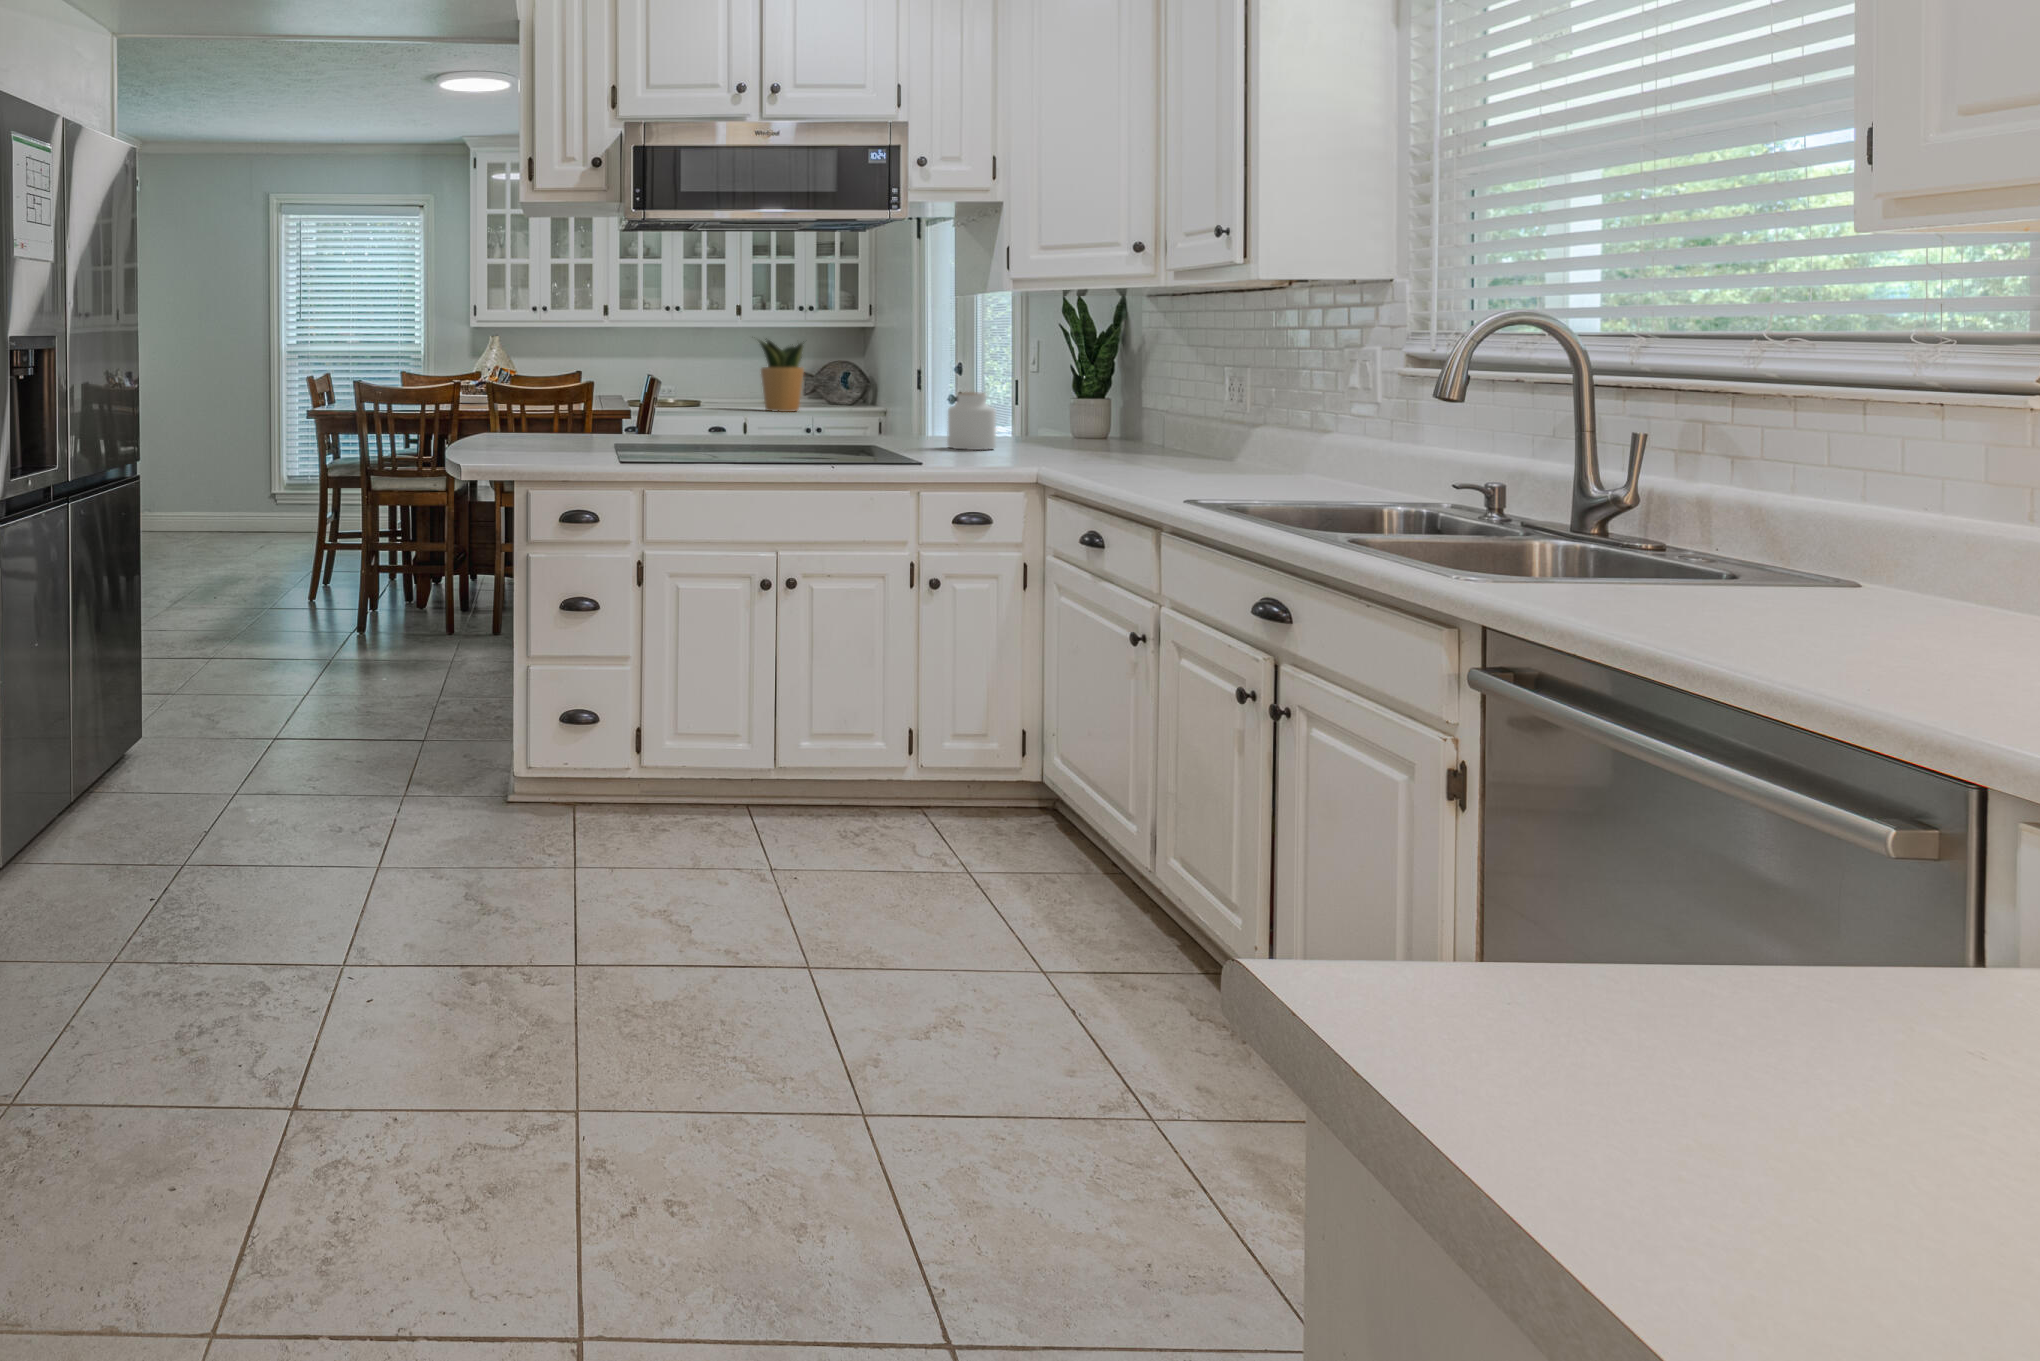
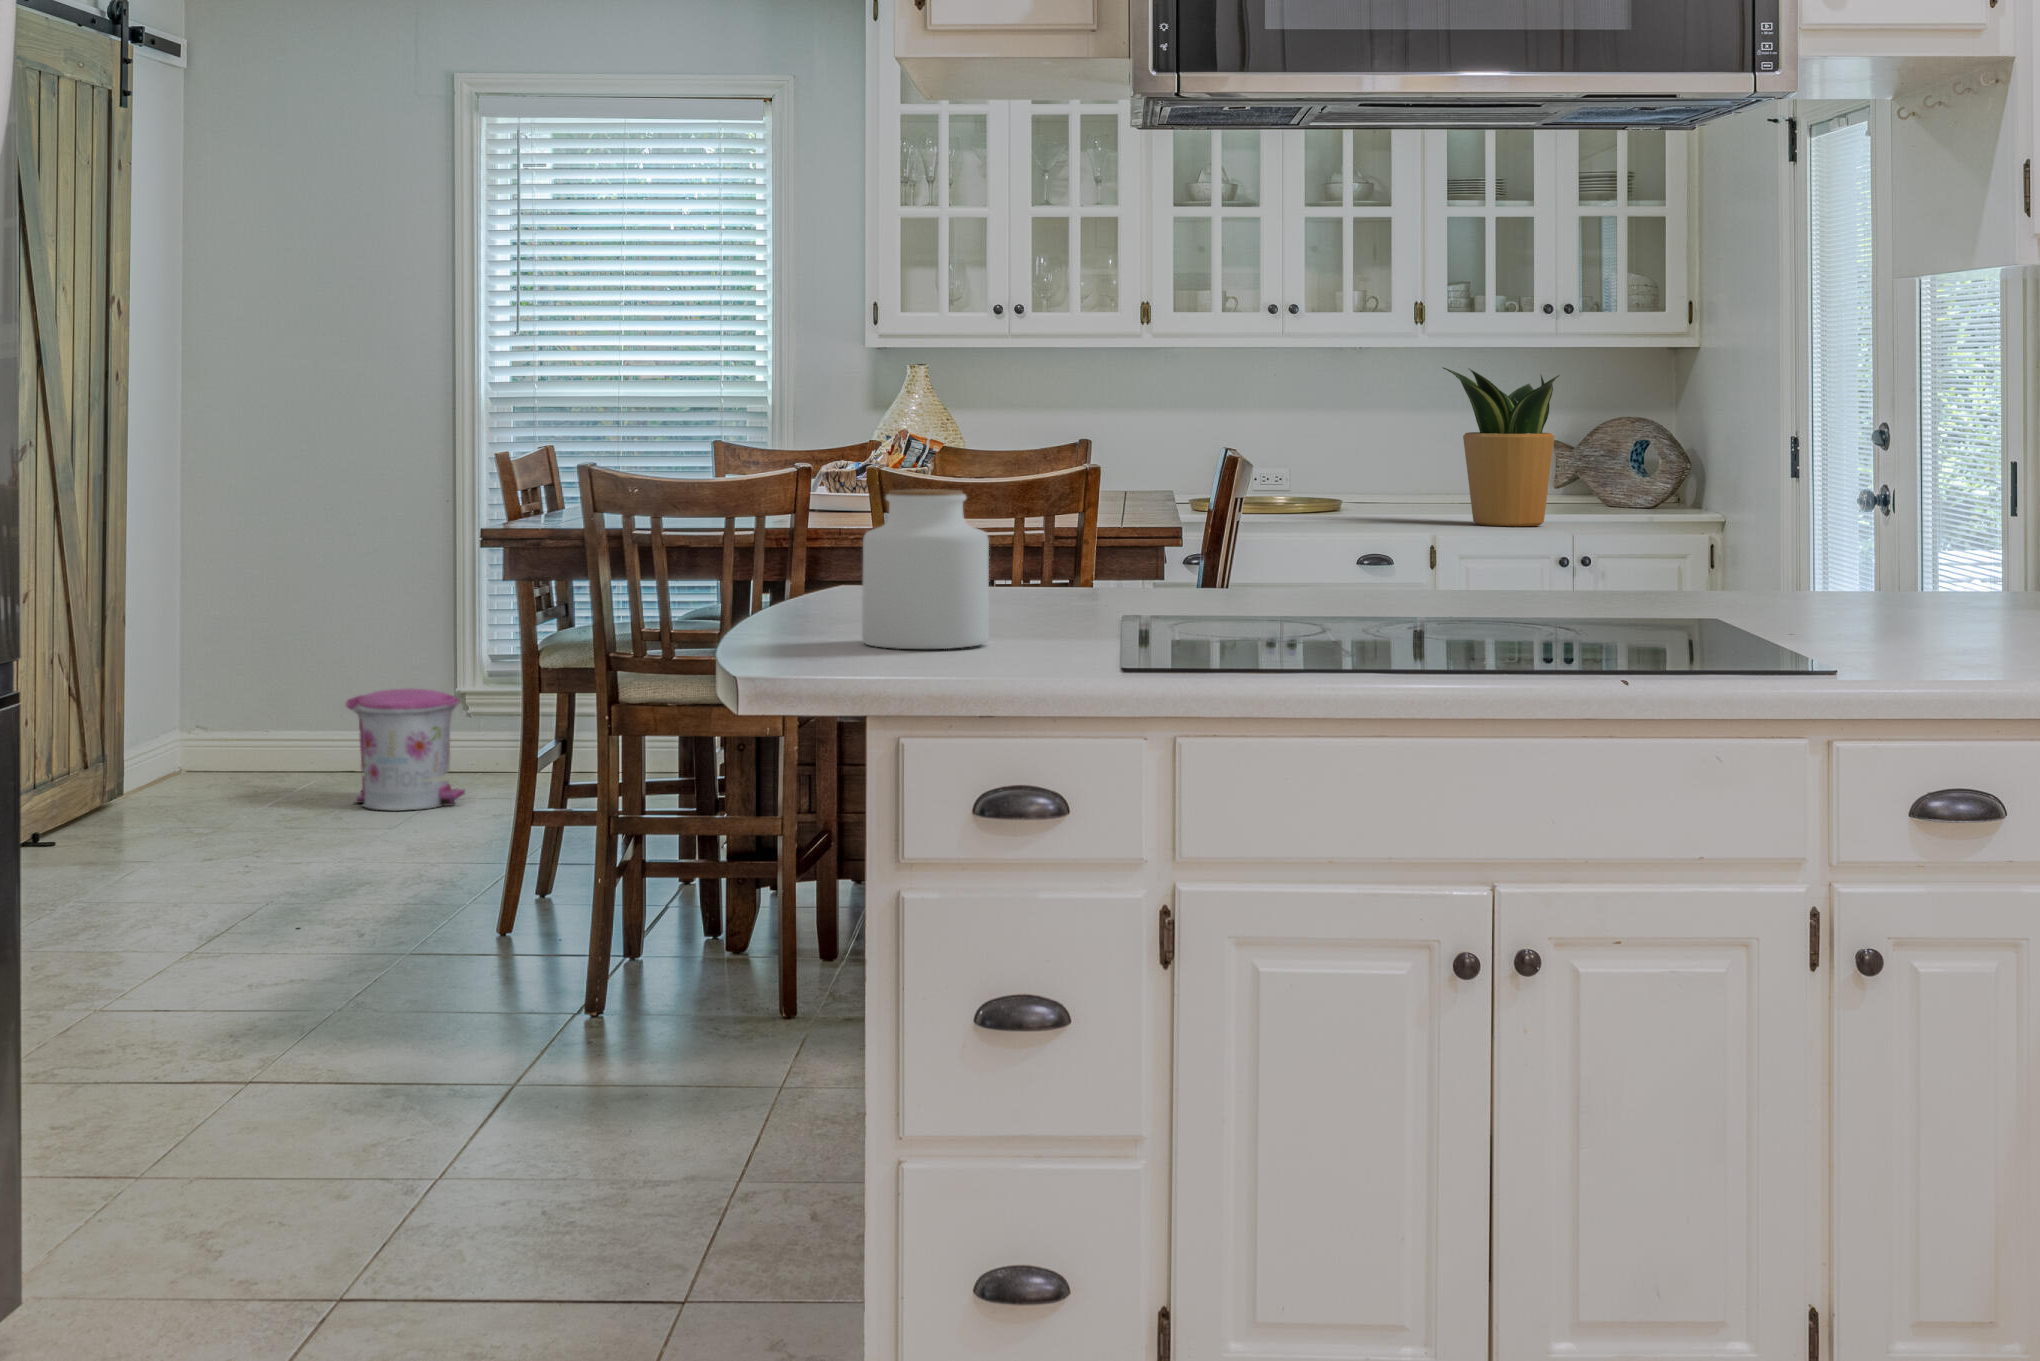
jar: present [947,392,996,450] -> present [862,489,989,649]
trash can: none [229,489,286,546] -> present [345,689,465,811]

